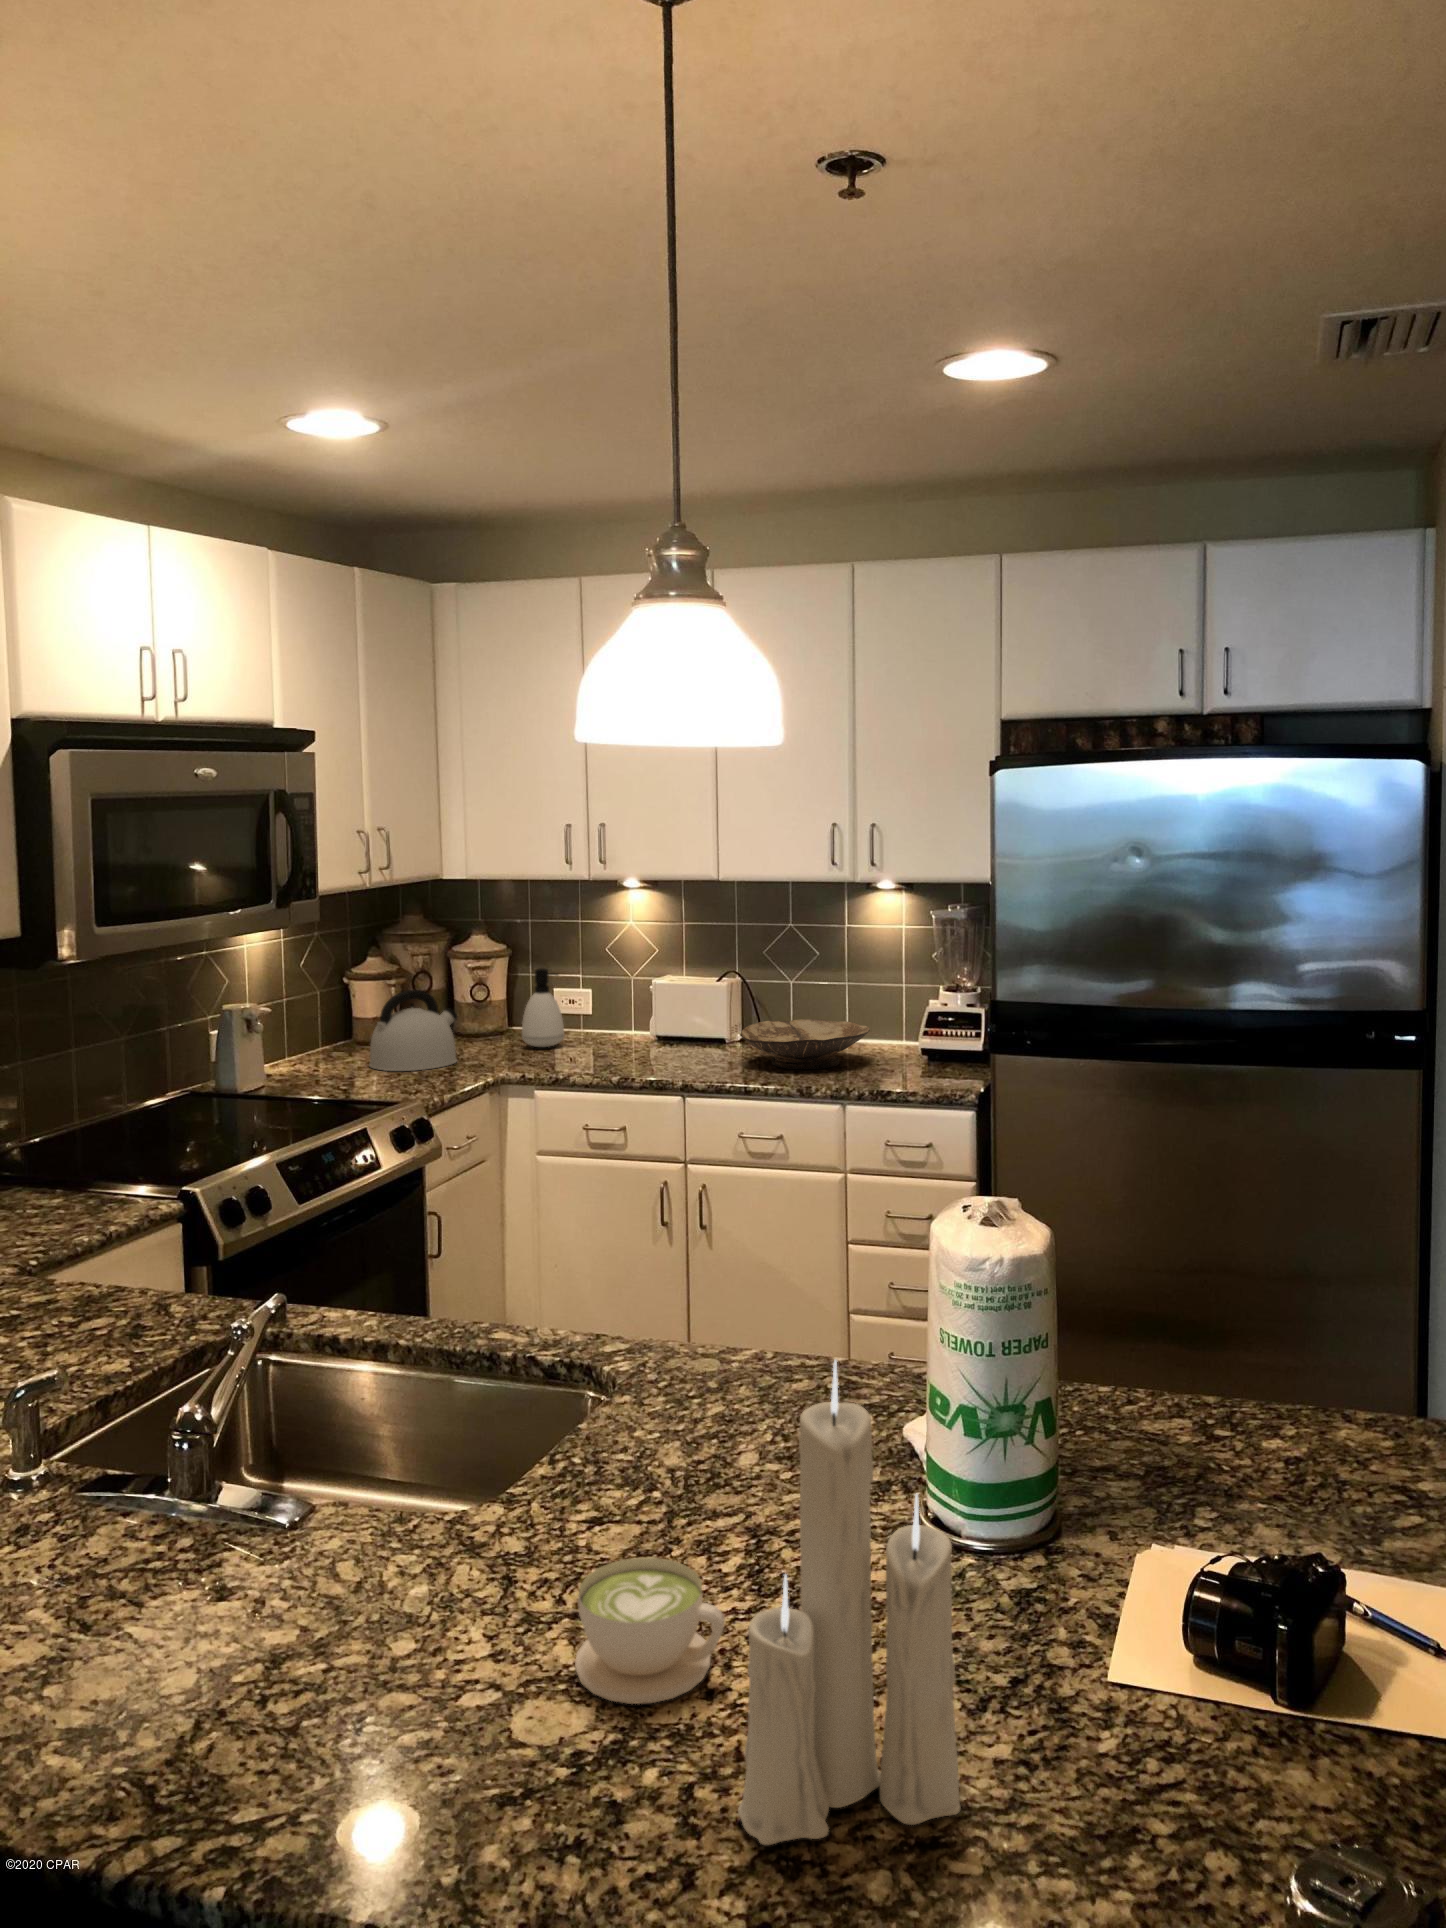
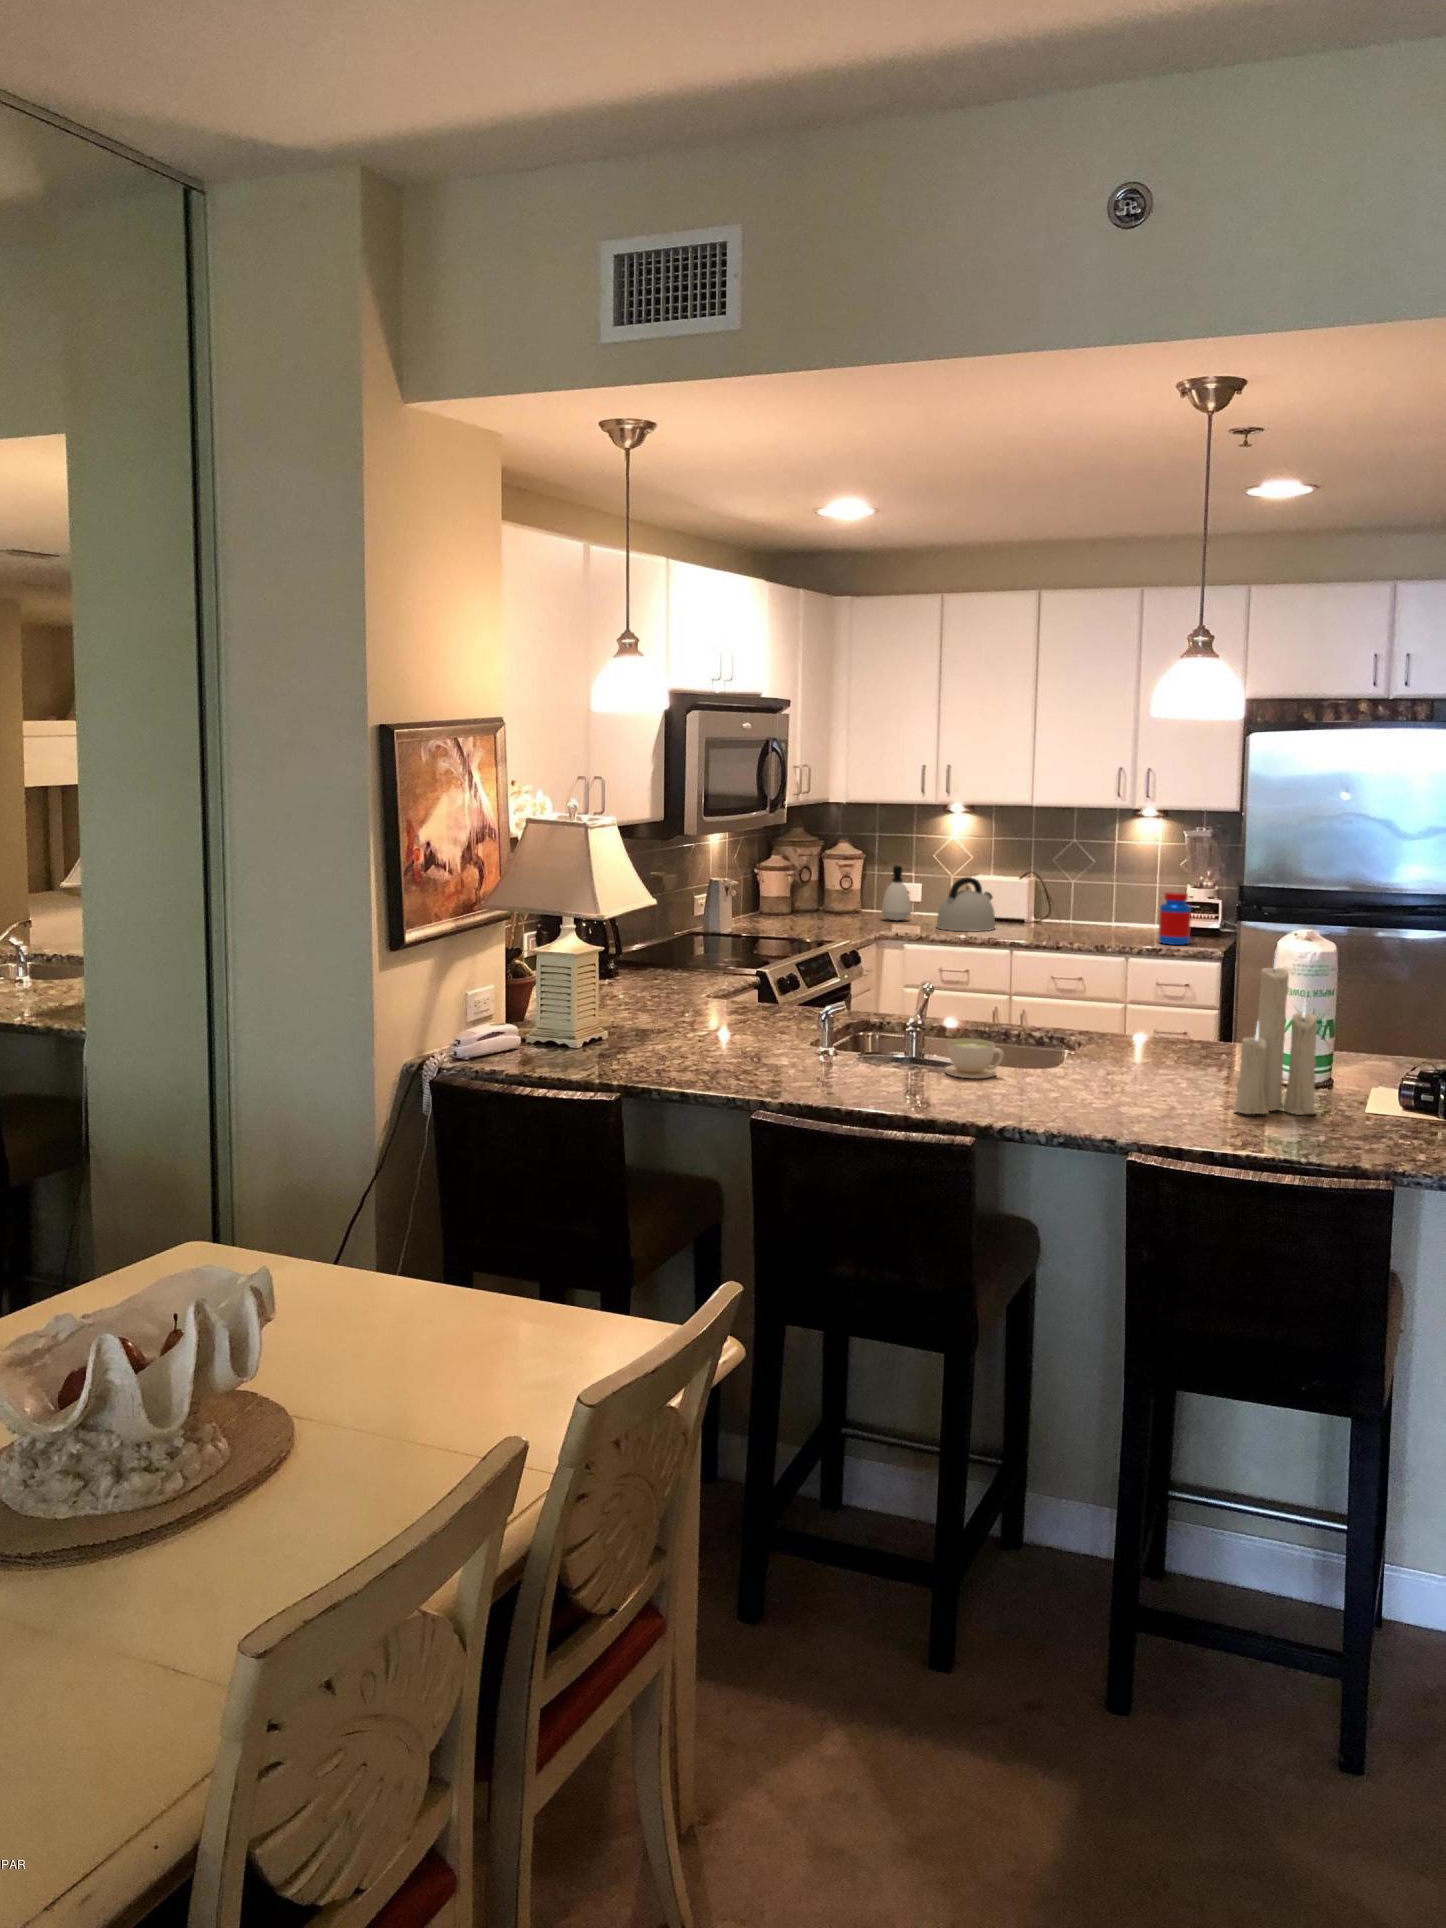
kettle: present [369,990,457,1071] -> present [937,877,995,932]
jar: none [891,1003,935,1082] -> present [1159,892,1191,945]
bowl: present [741,1019,870,1069] -> none [1048,905,1139,937]
coffee cup: present [575,1557,724,1704] -> present [945,1038,1004,1078]

